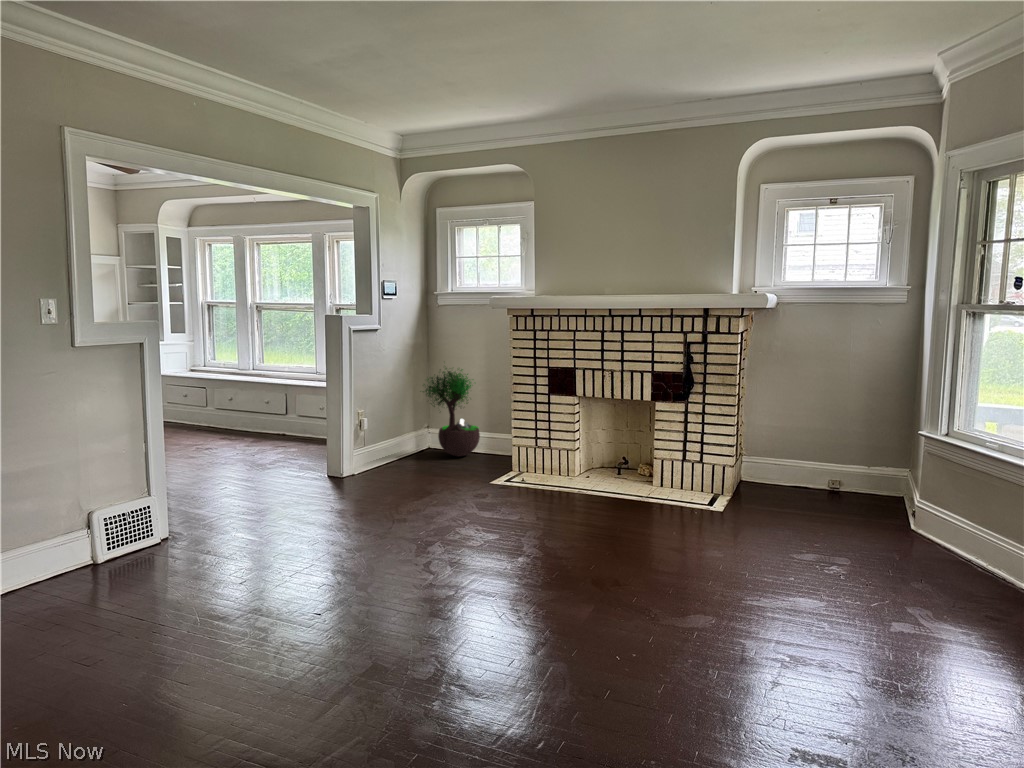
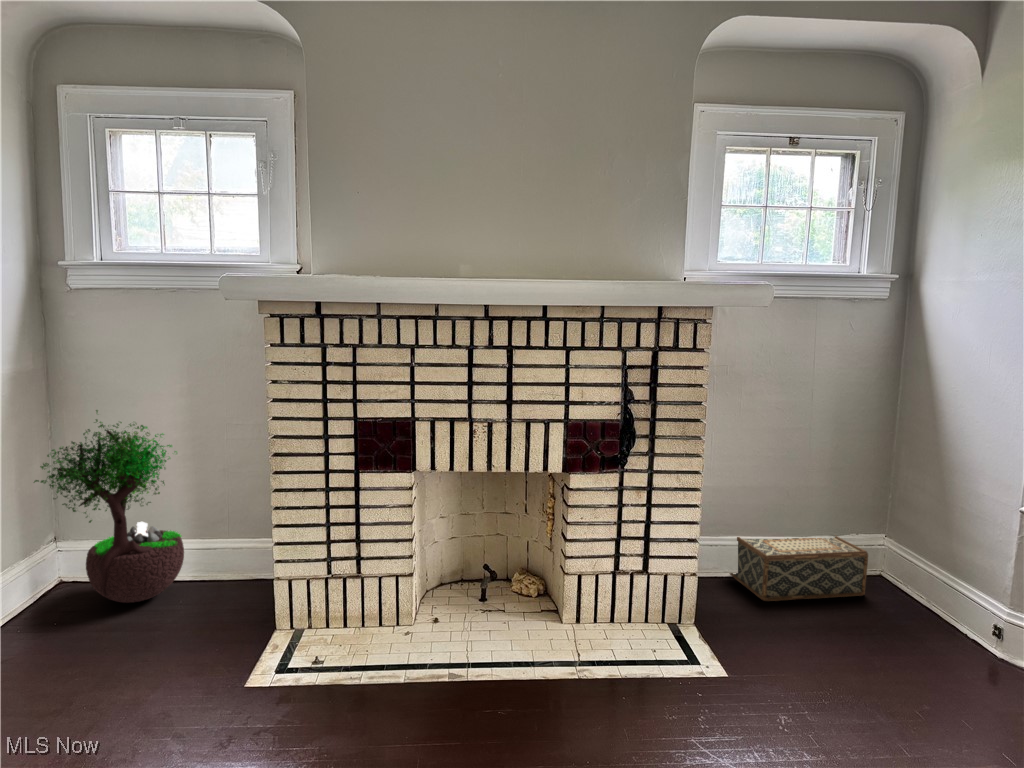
woven basket: none [795,459,884,506] -> present [730,536,868,601]

